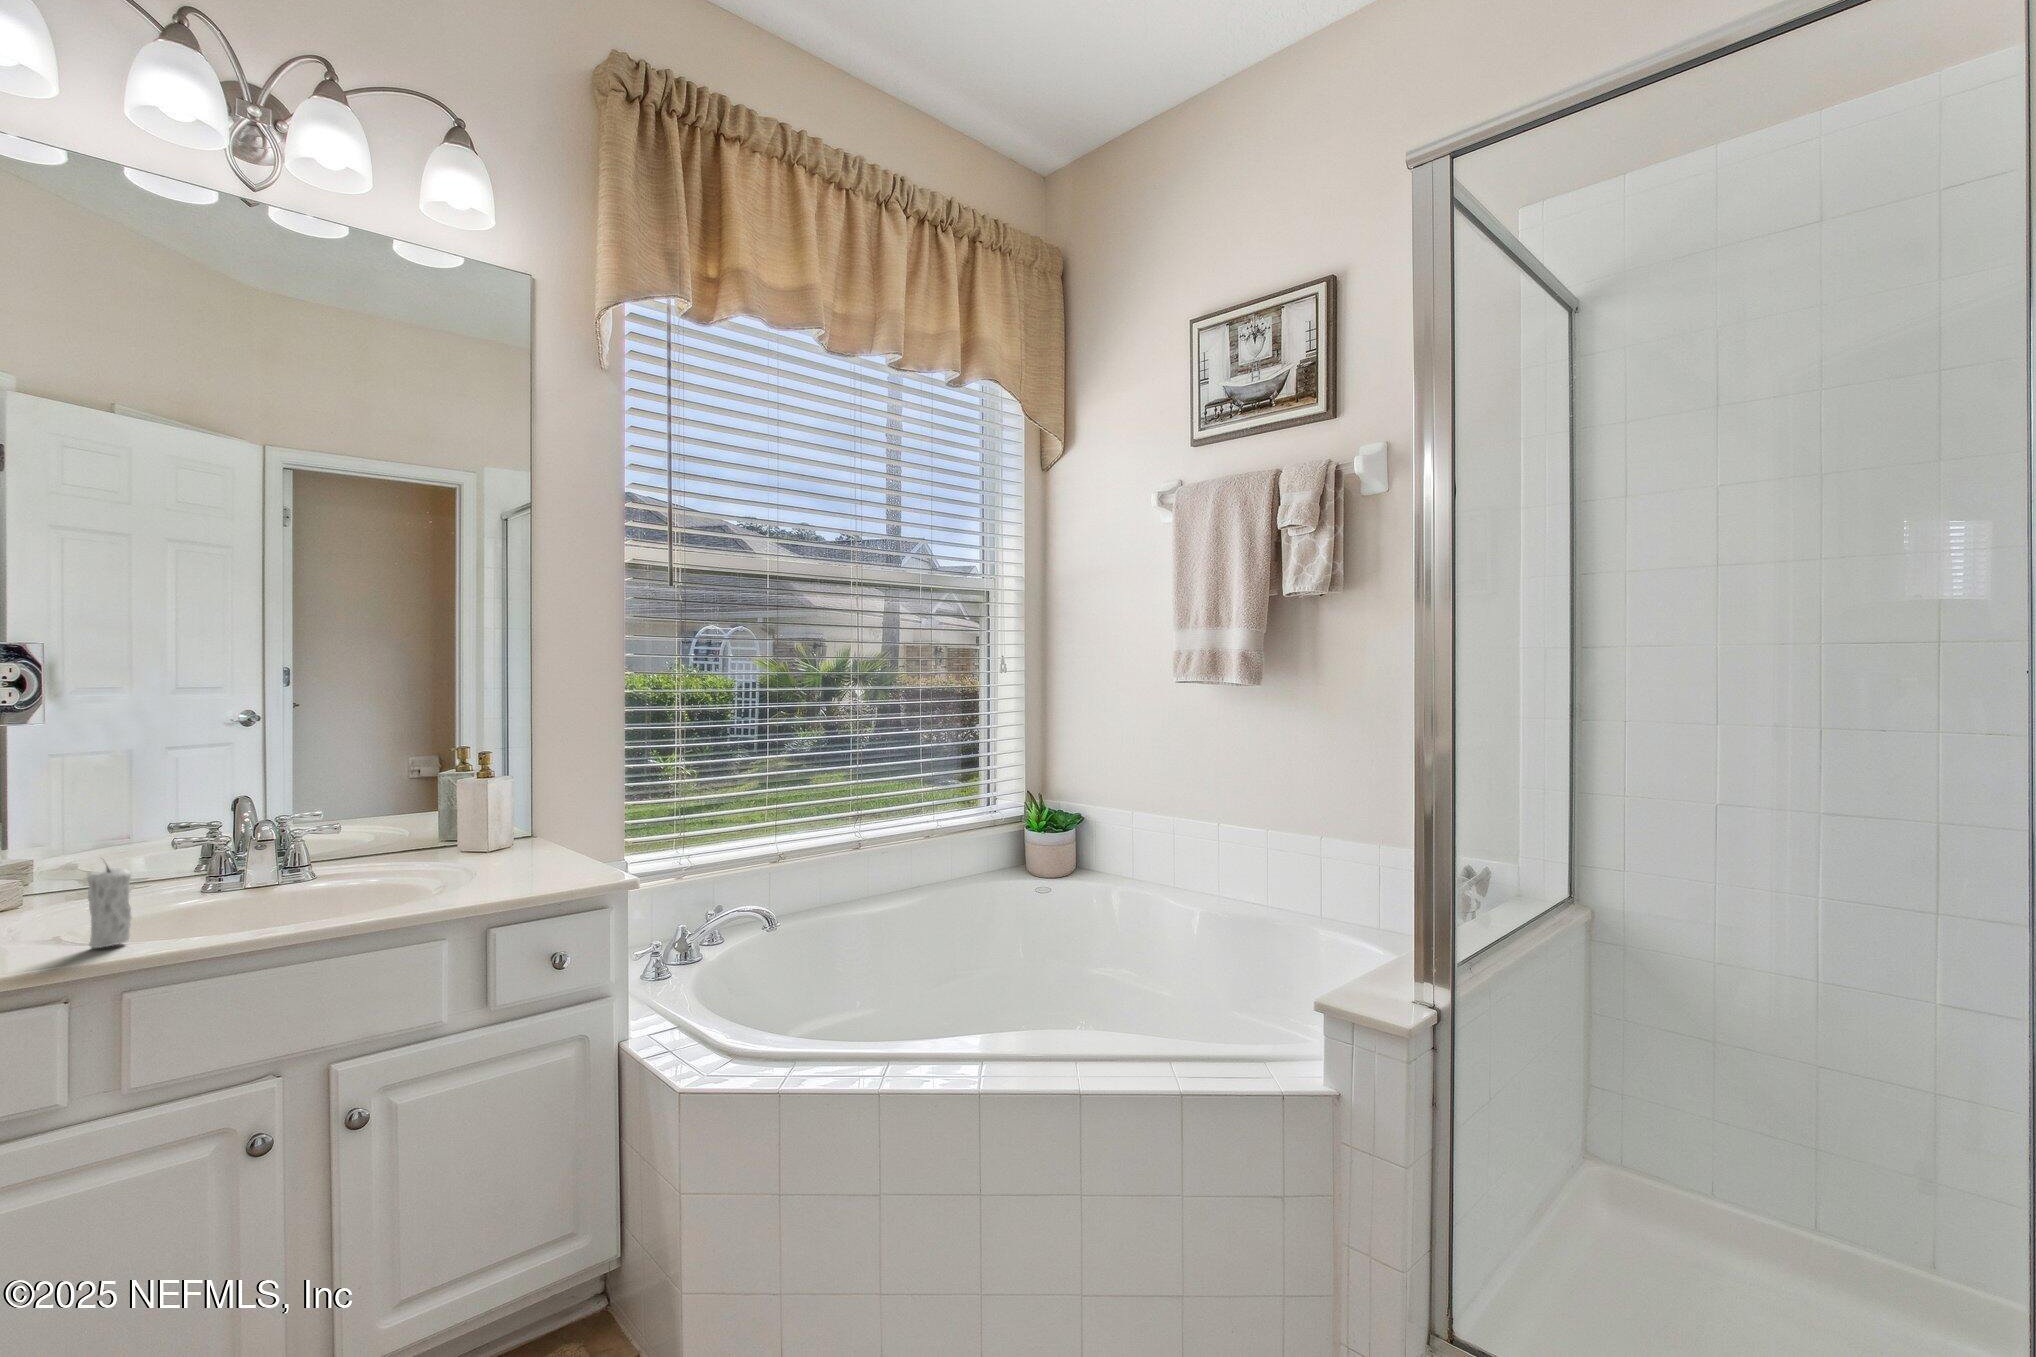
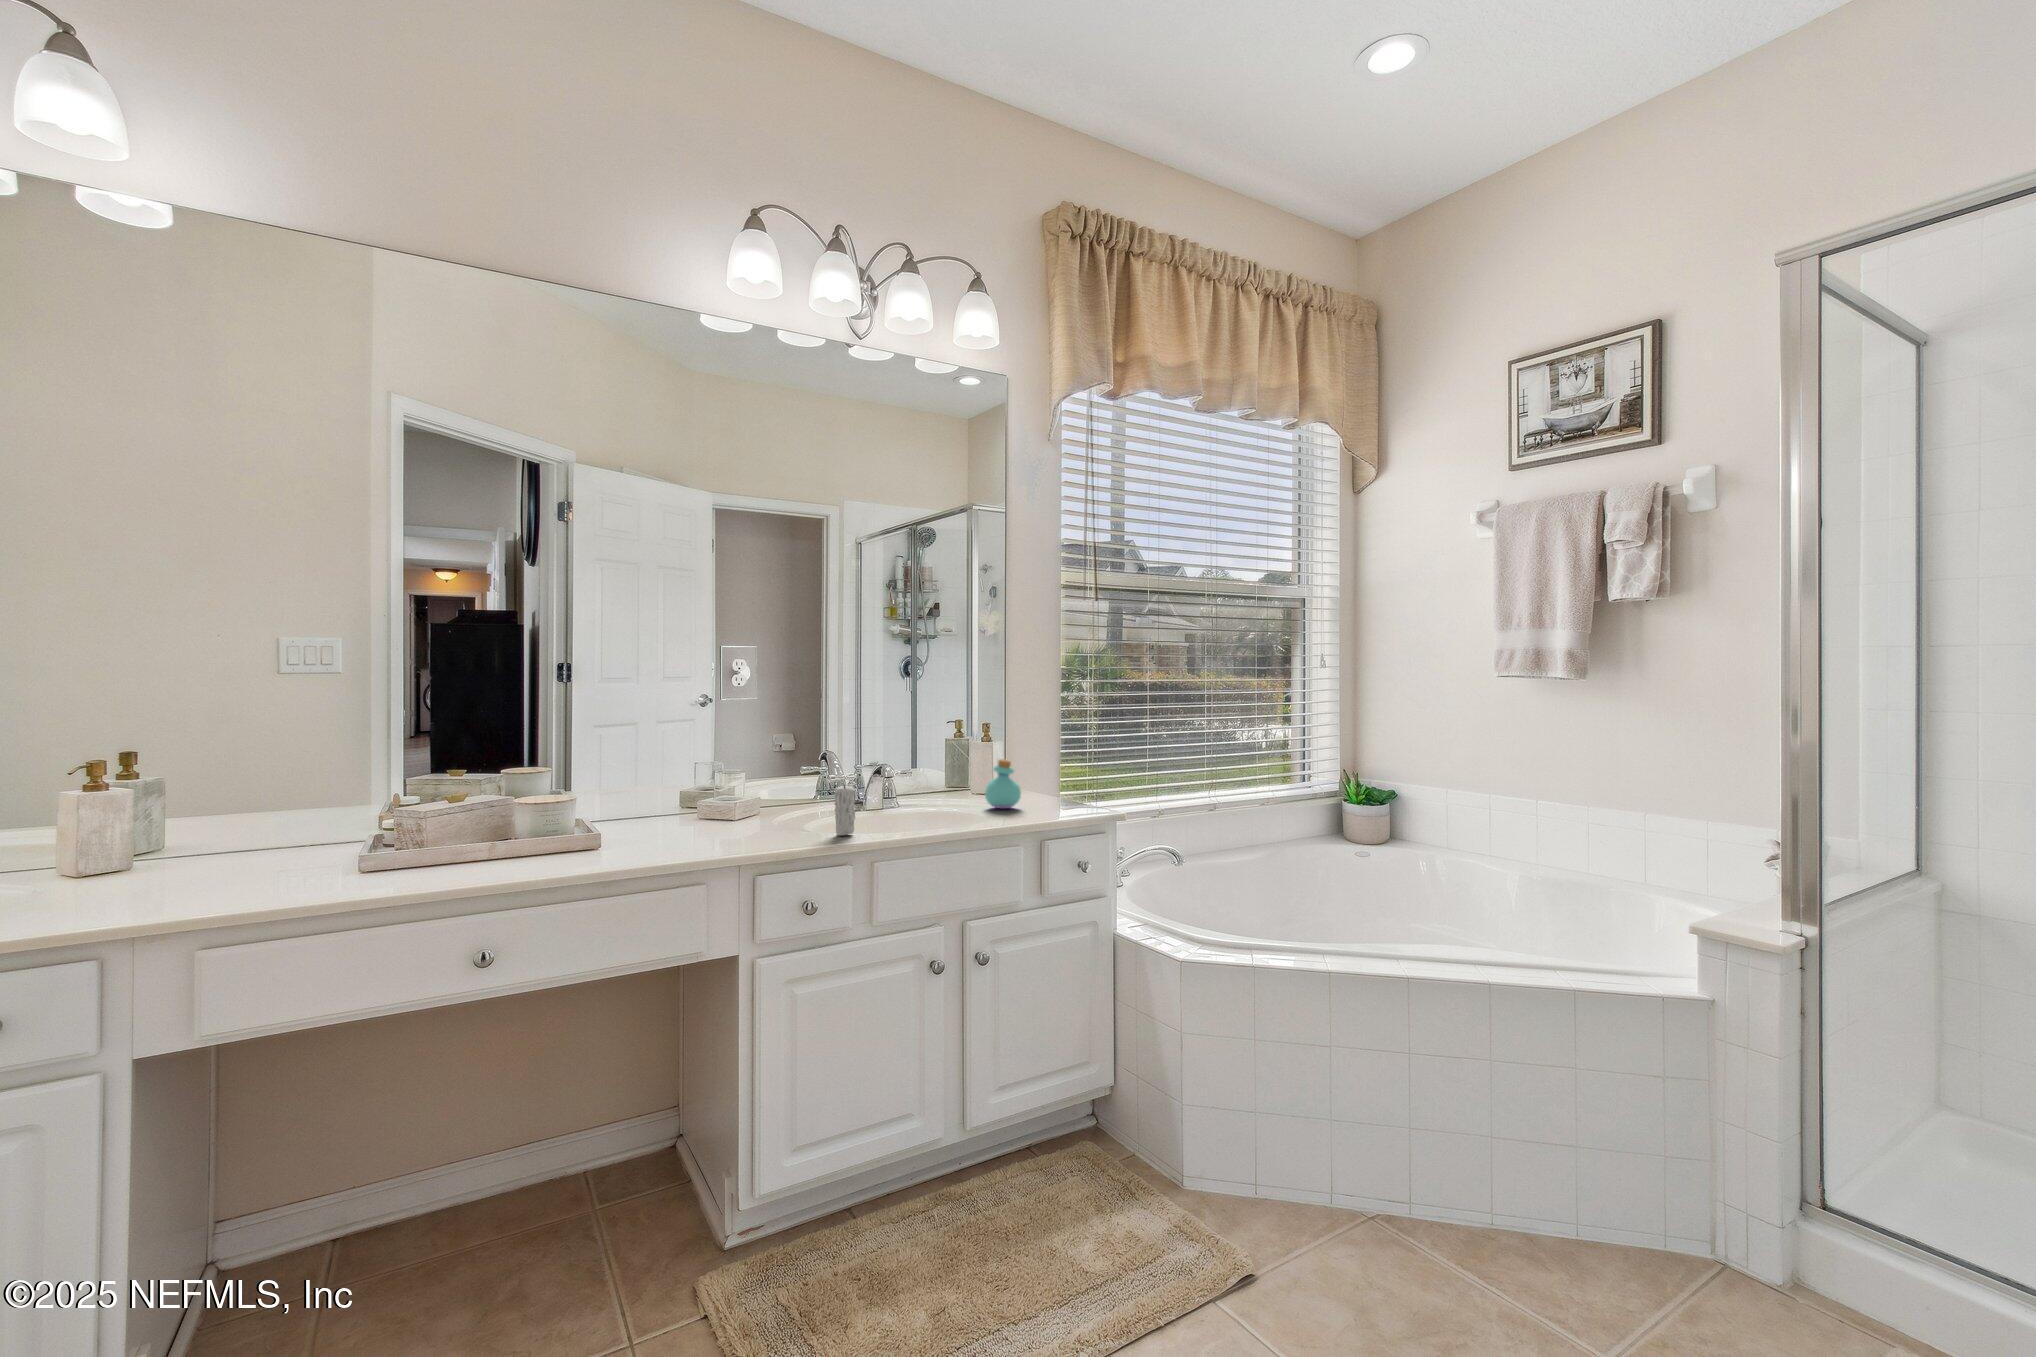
perfume bottle: none [447,806,504,876] -> present [985,759,1021,809]

